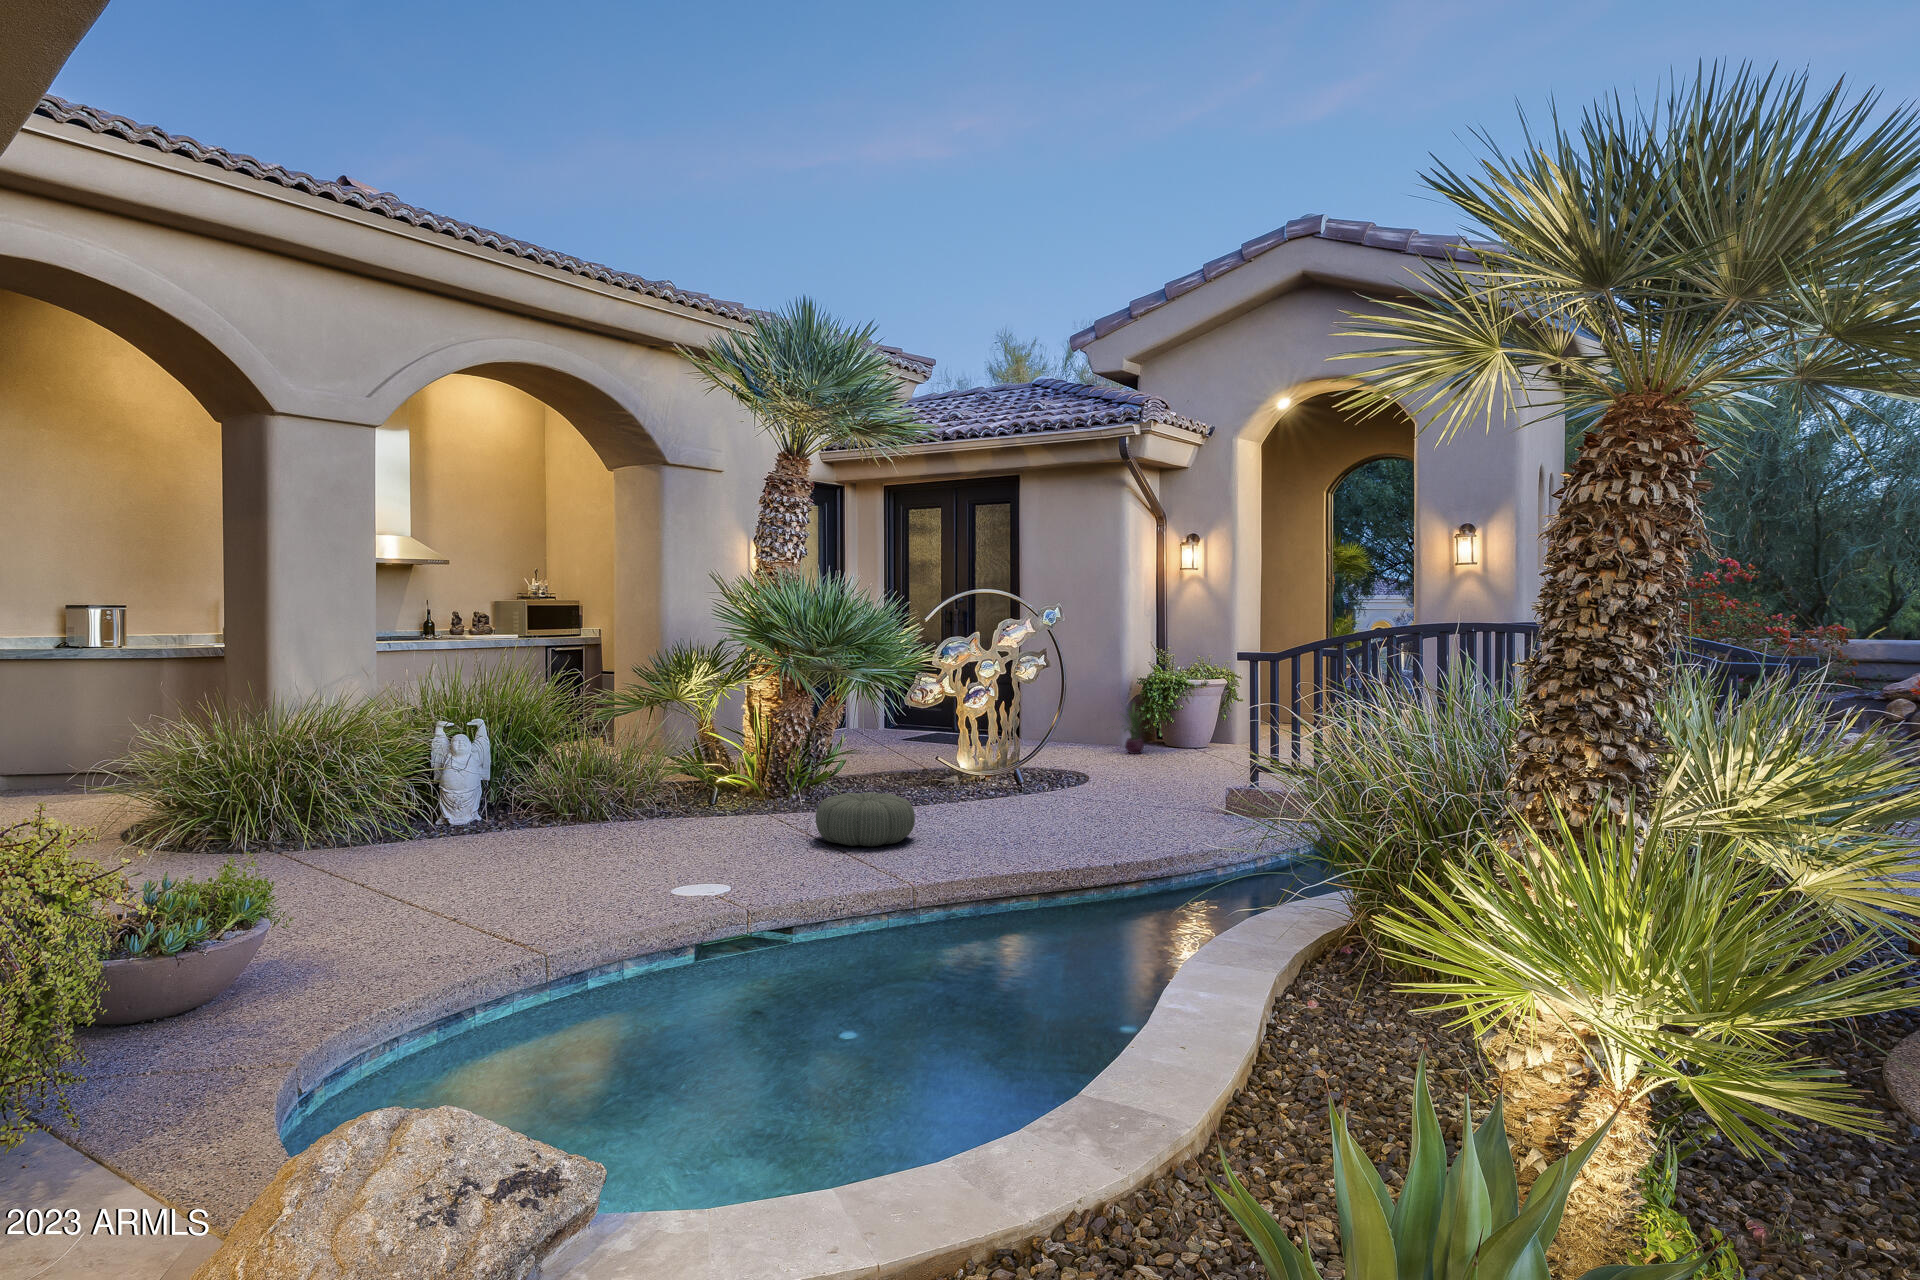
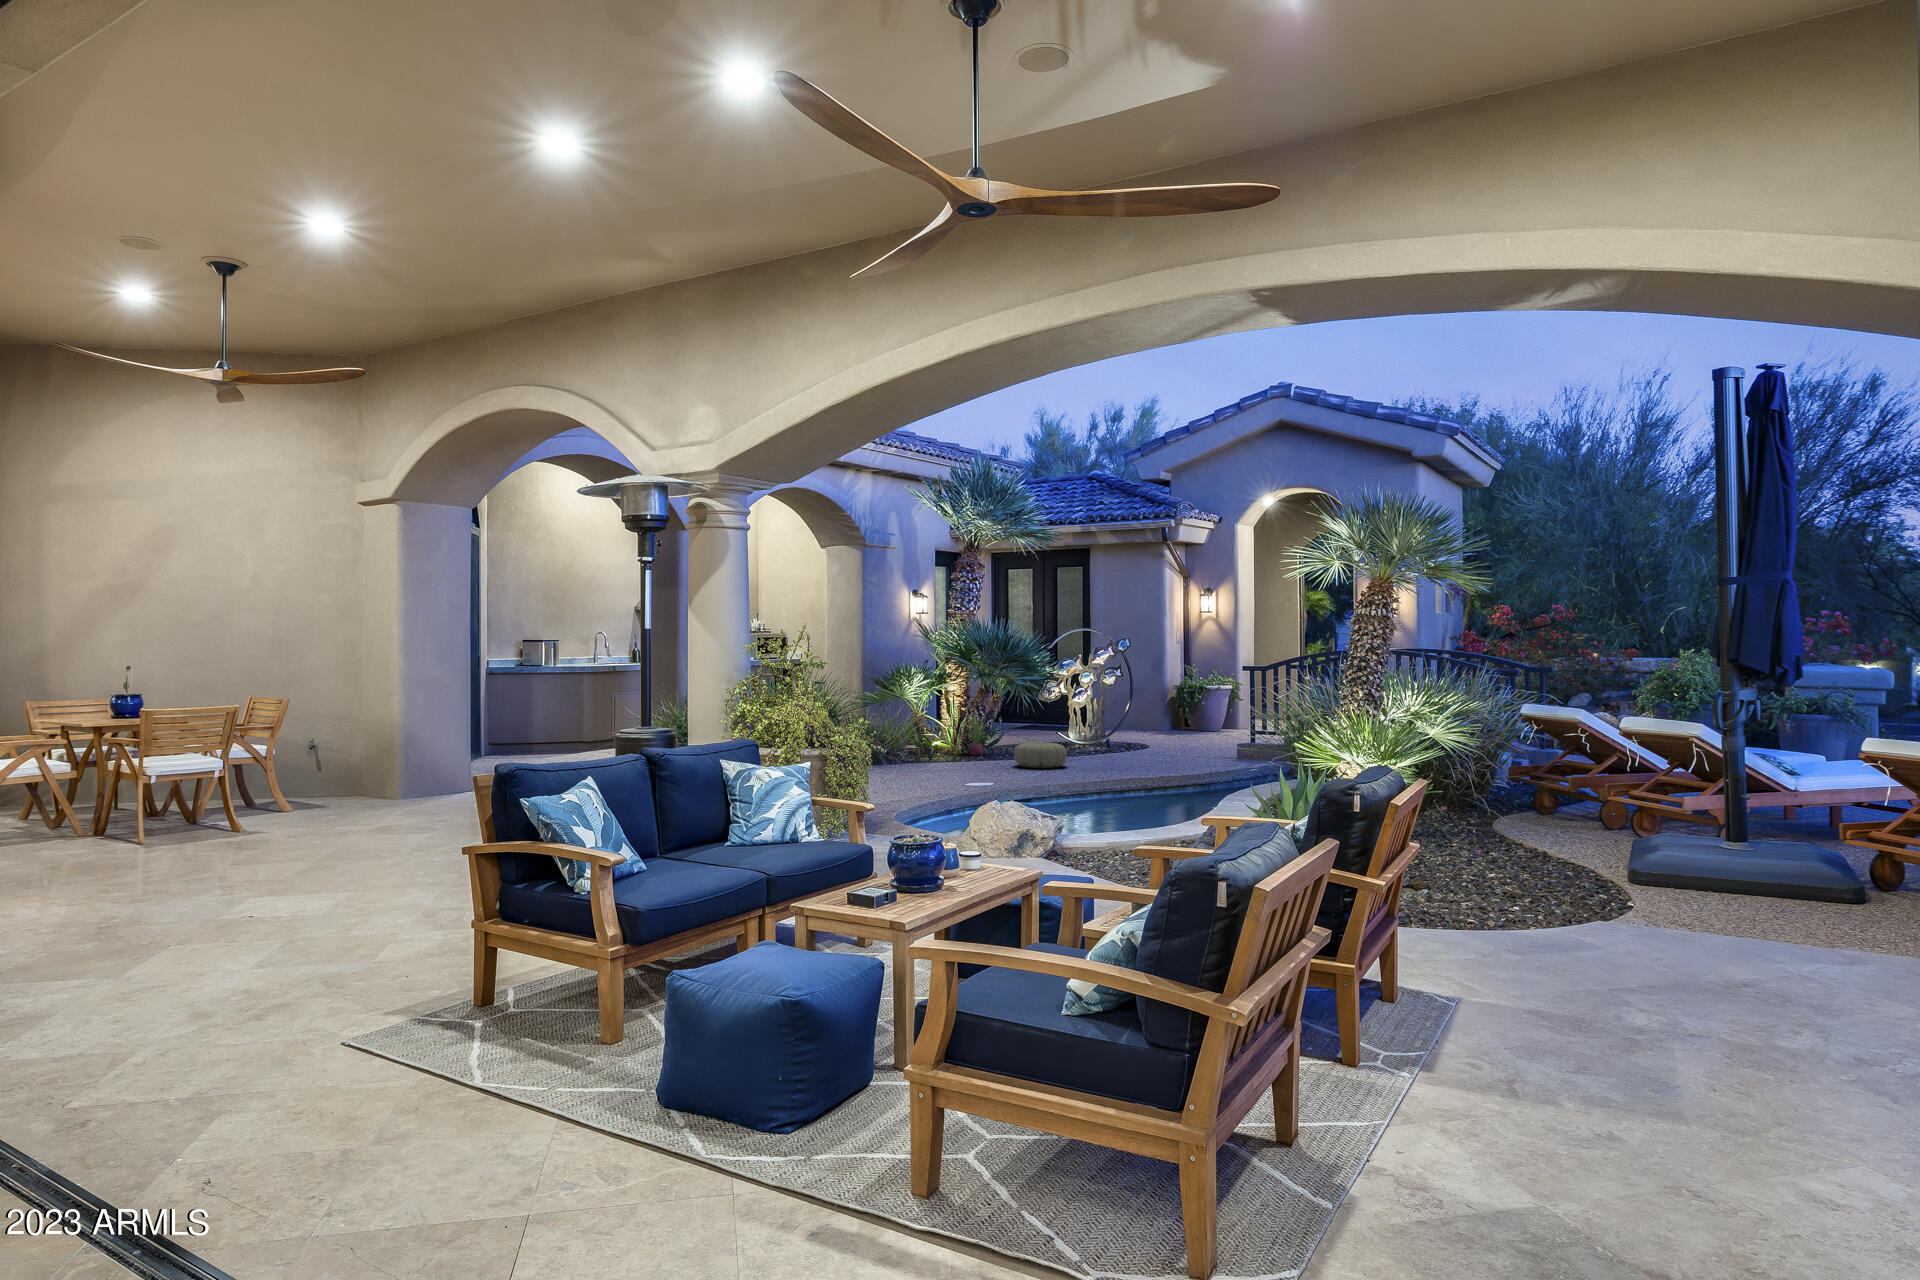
decorative plant: present [1125,703,1144,754] -> present [969,715,983,756]

